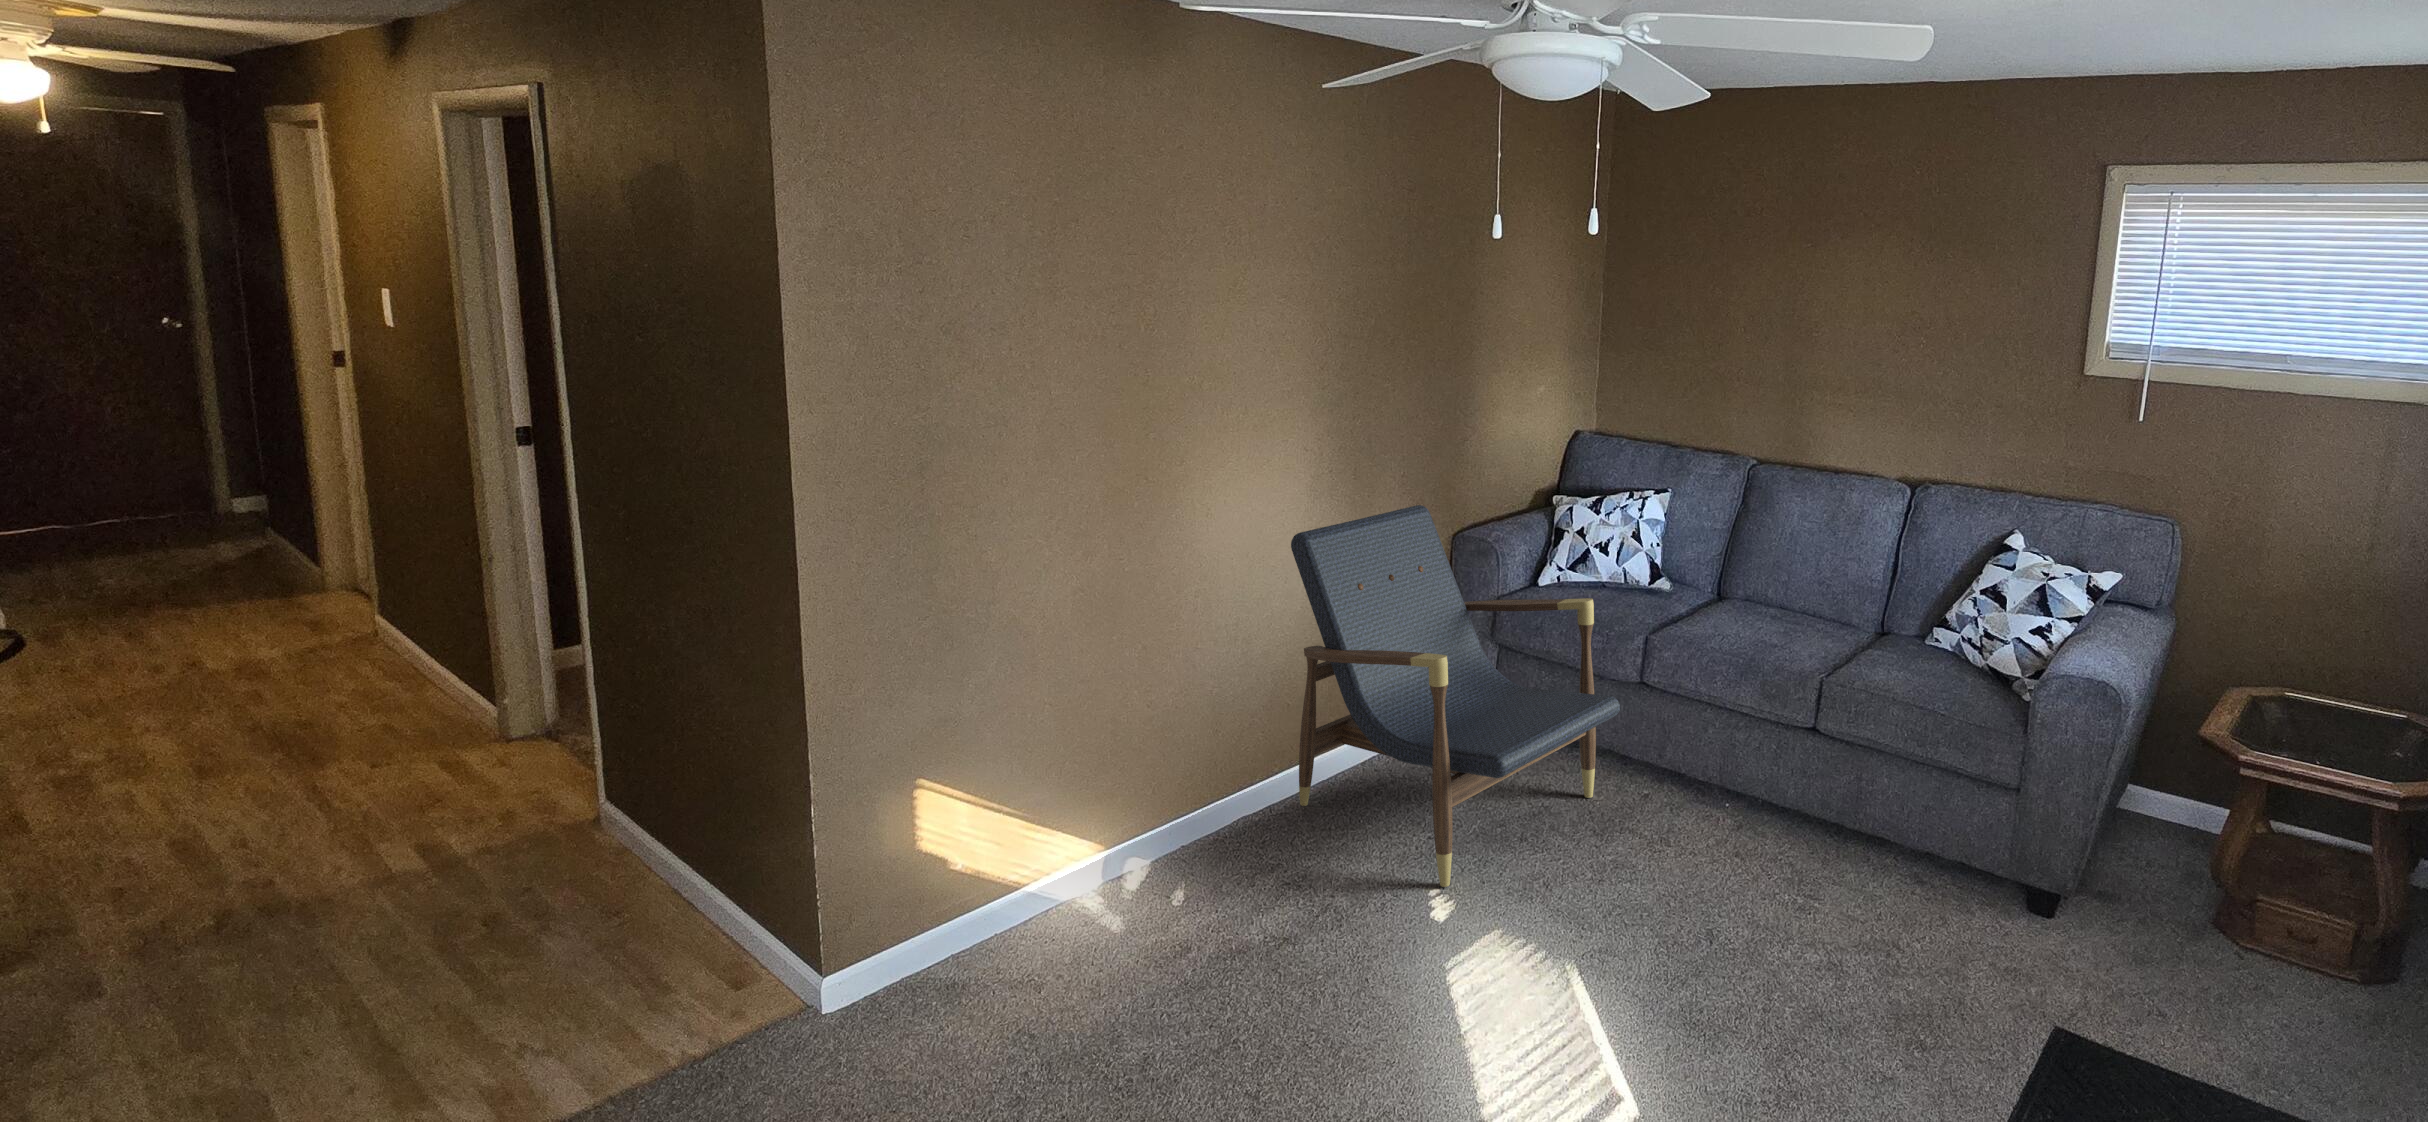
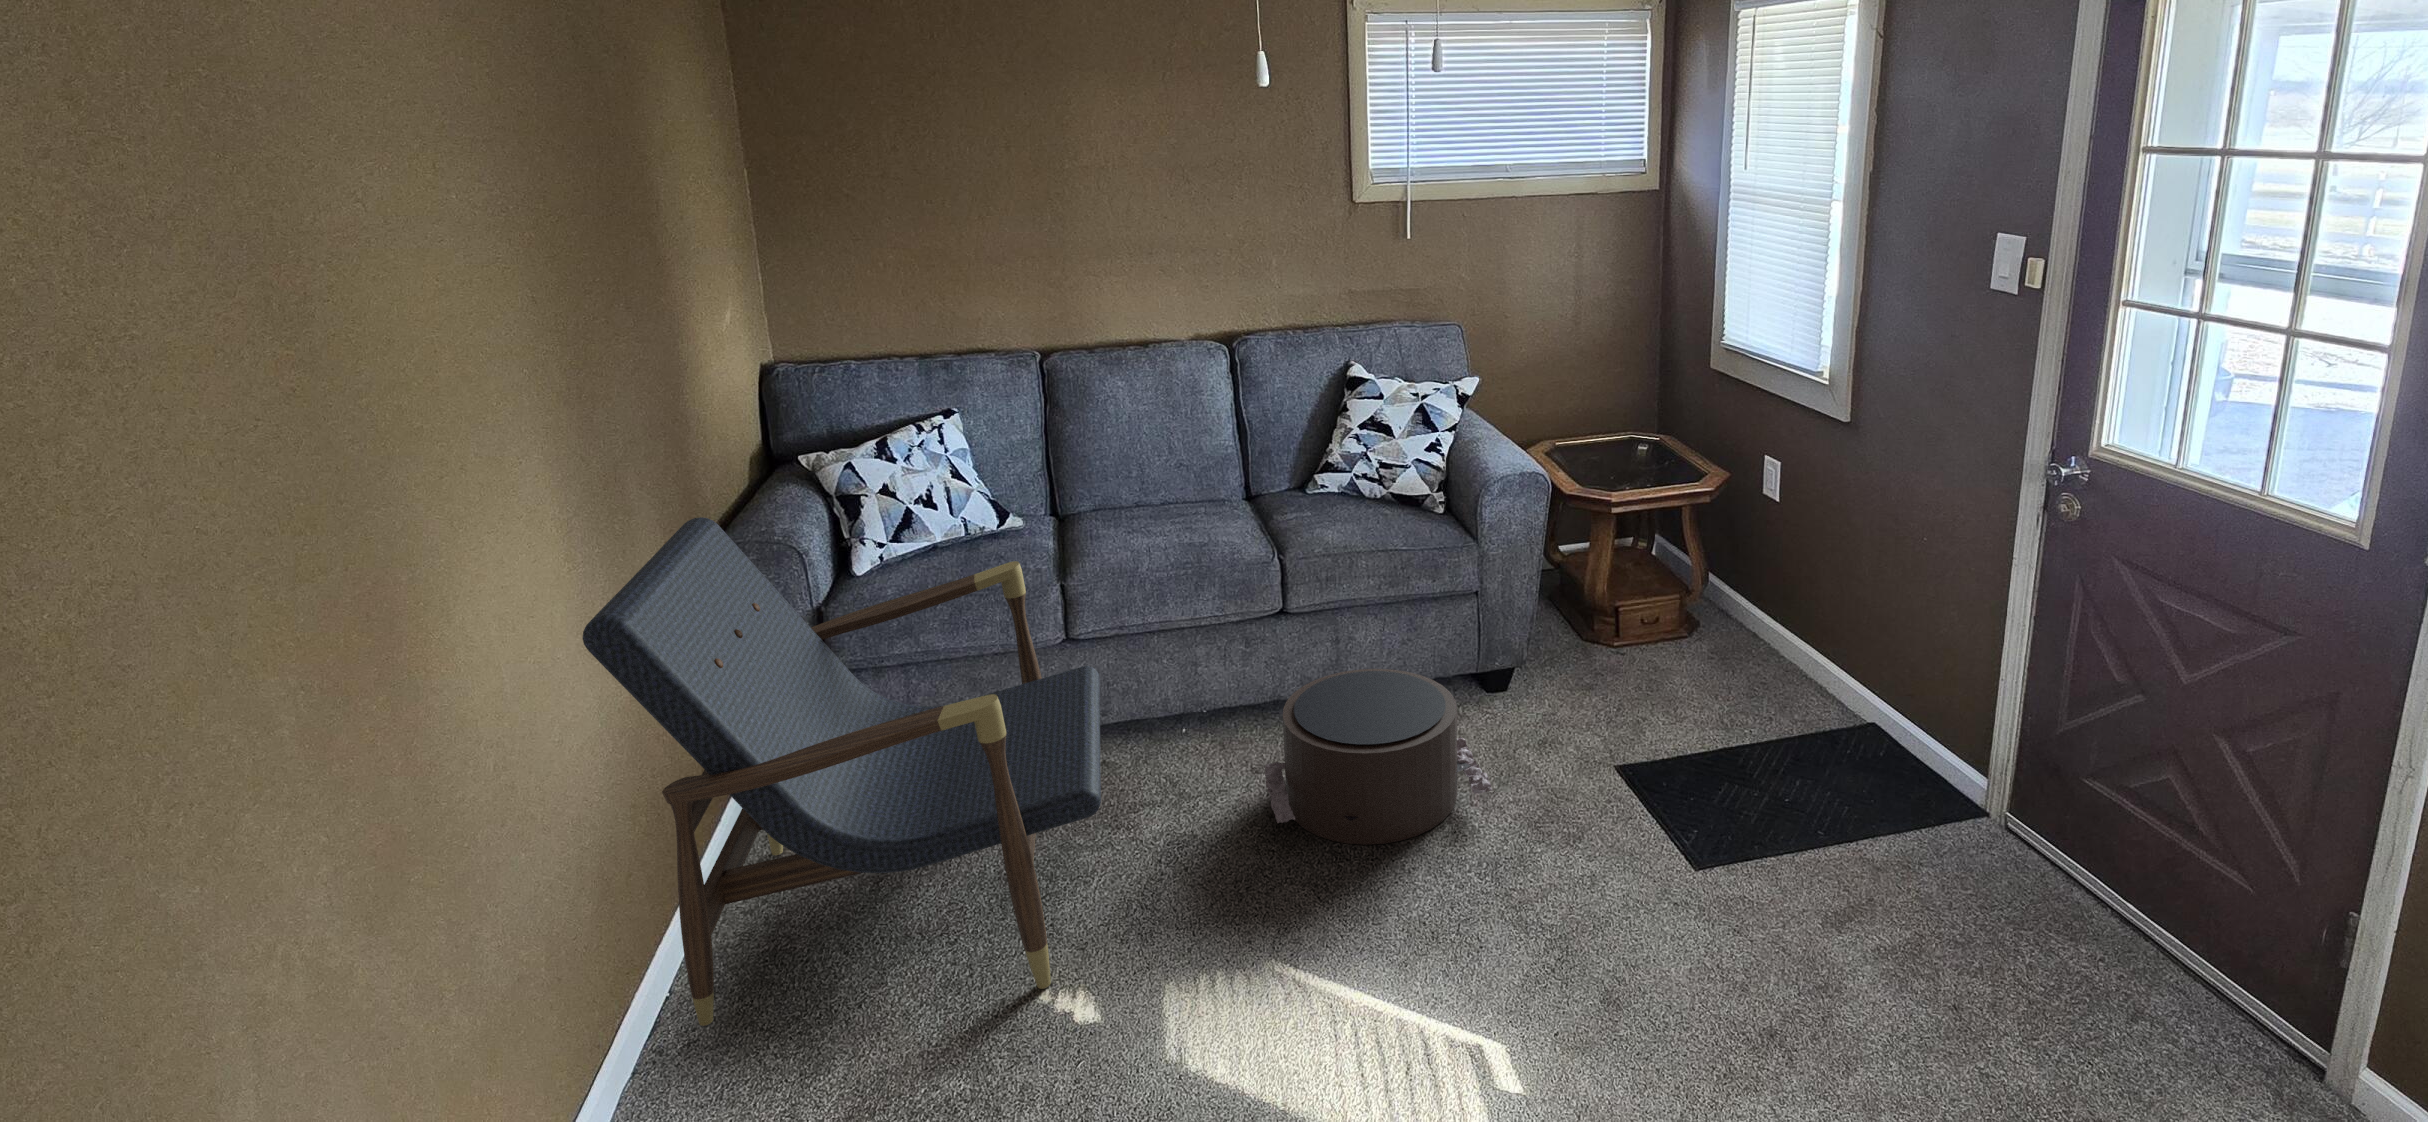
pouf: none [1673,791,1901,962] -> present [1264,669,1492,845]

